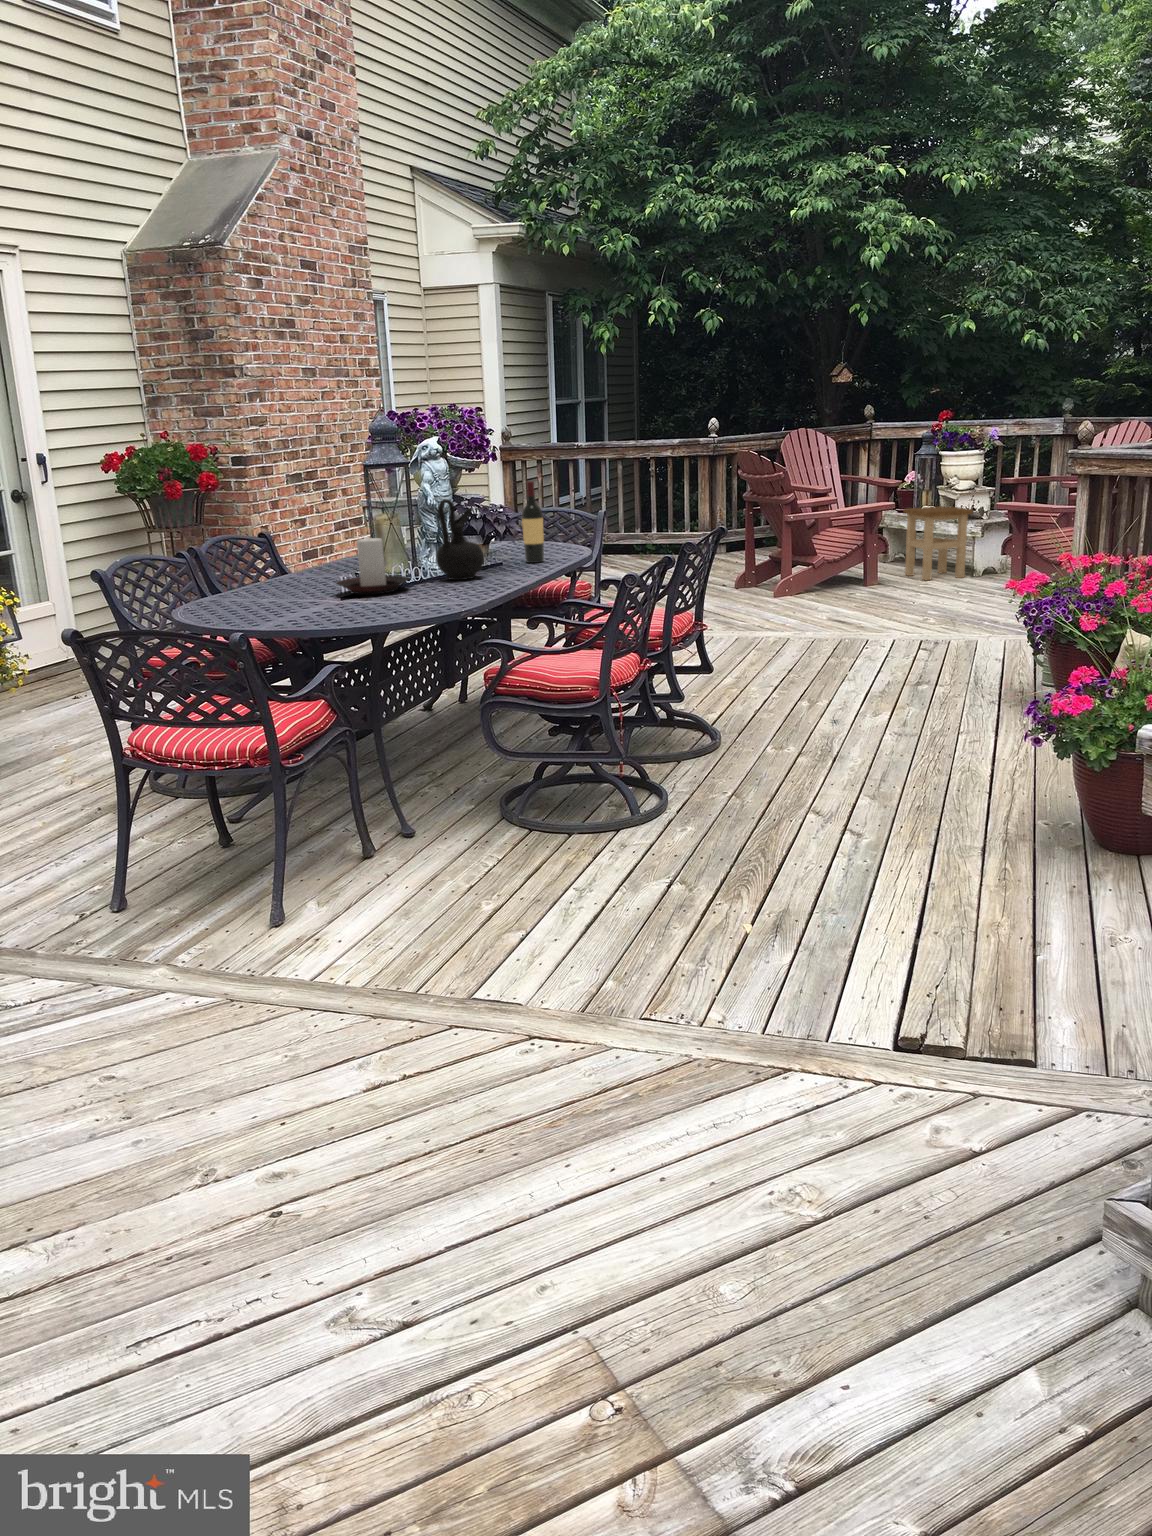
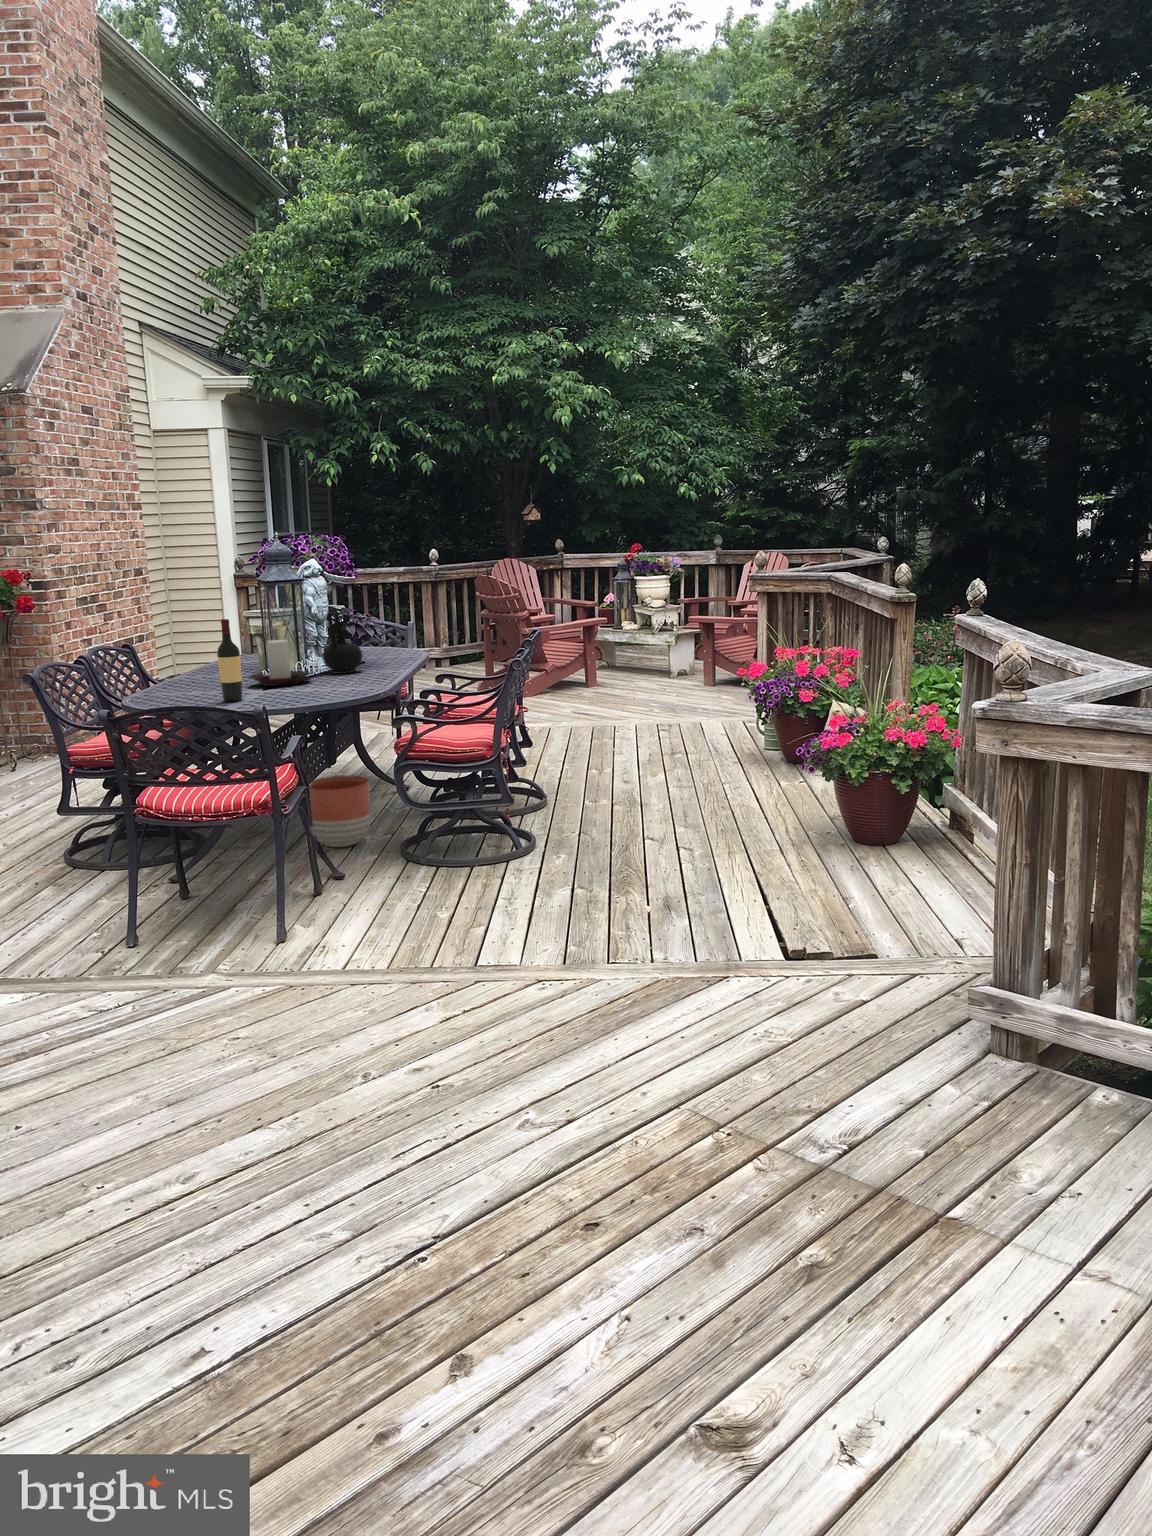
wine bottle: present [522,481,544,563] -> present [217,619,243,702]
stool: present [904,506,973,580] -> none [610,619,666,680]
planter: none [401,704,480,790] -> present [310,776,371,847]

